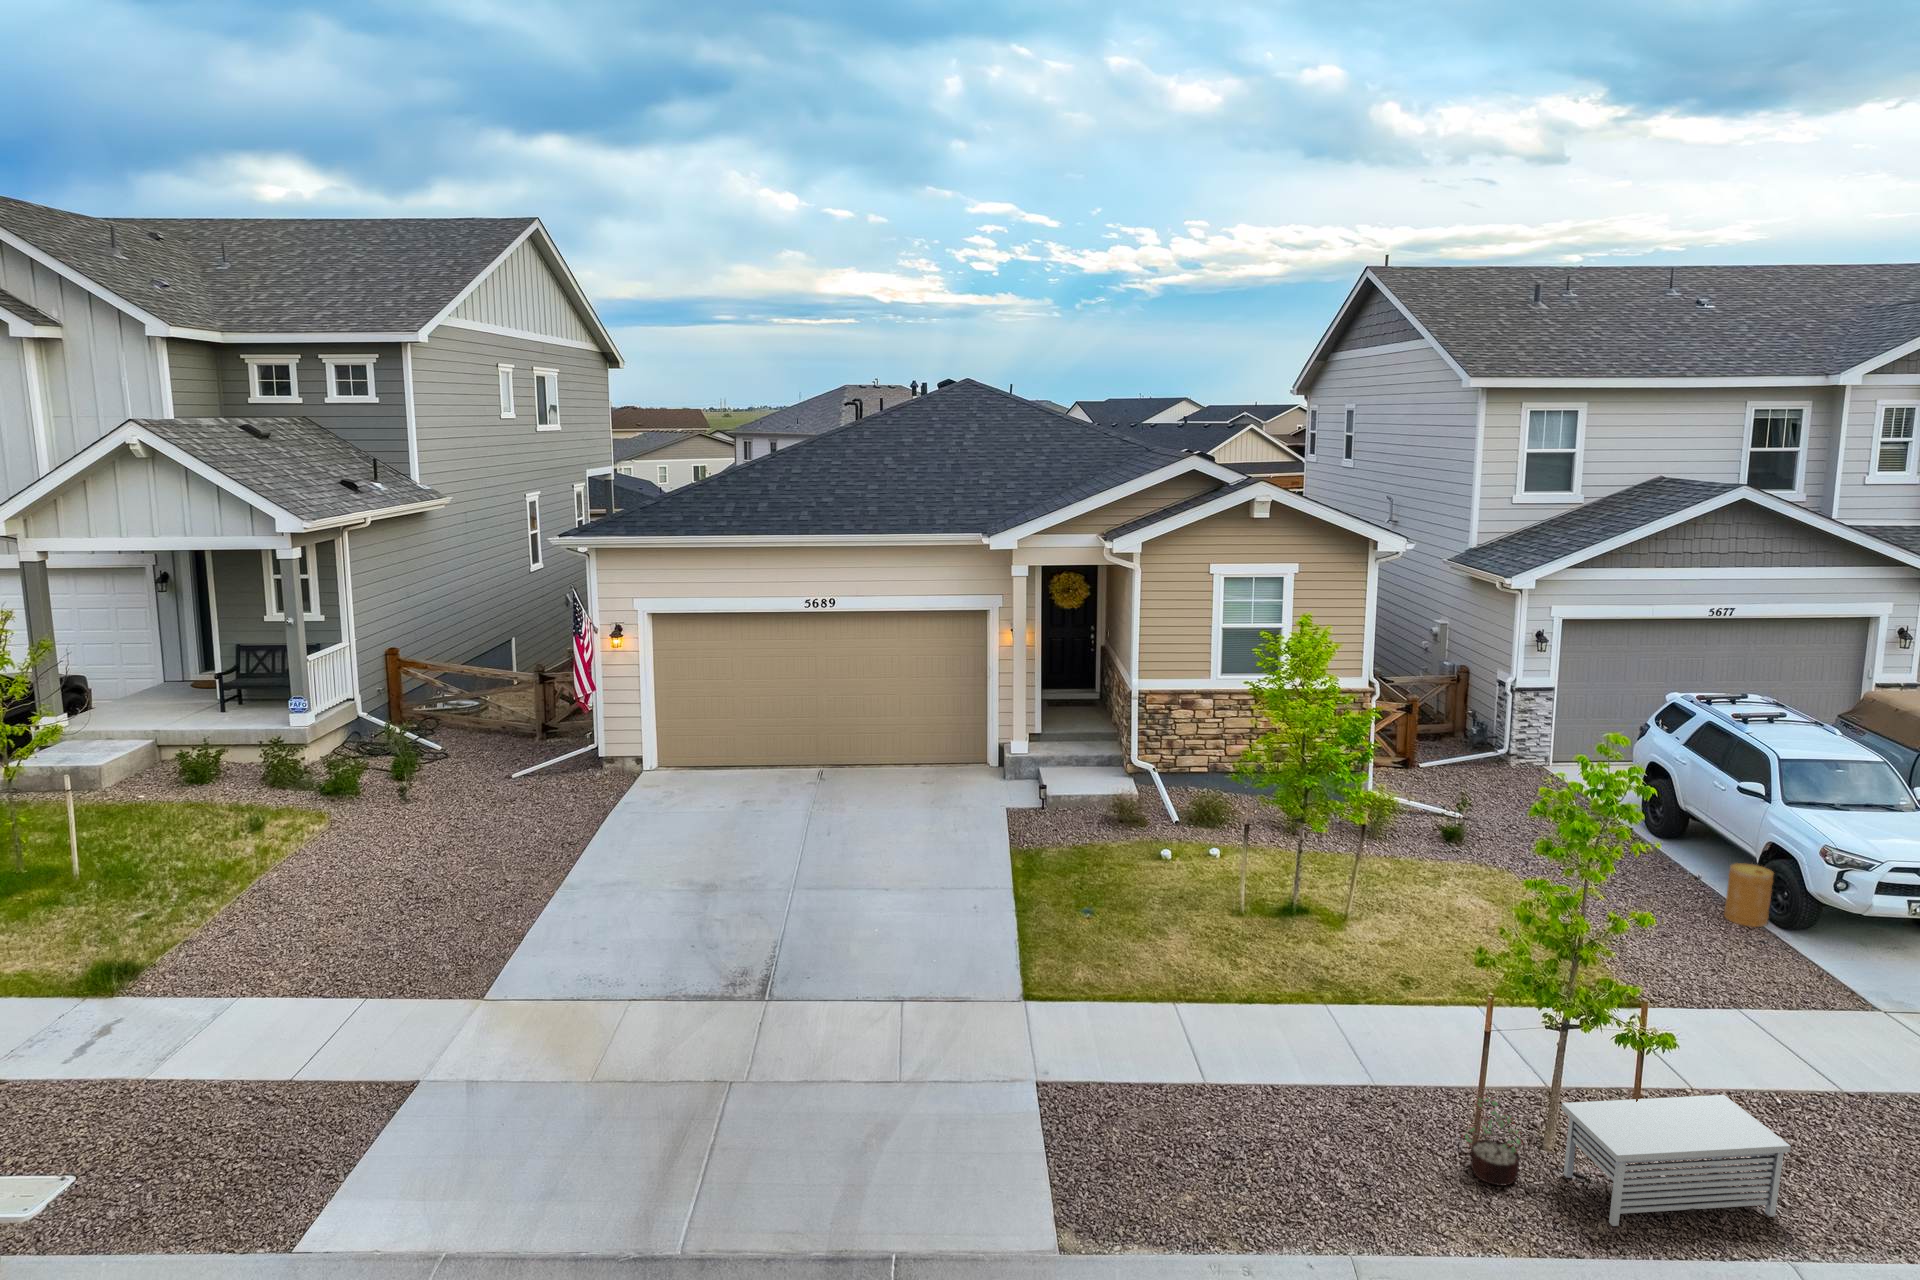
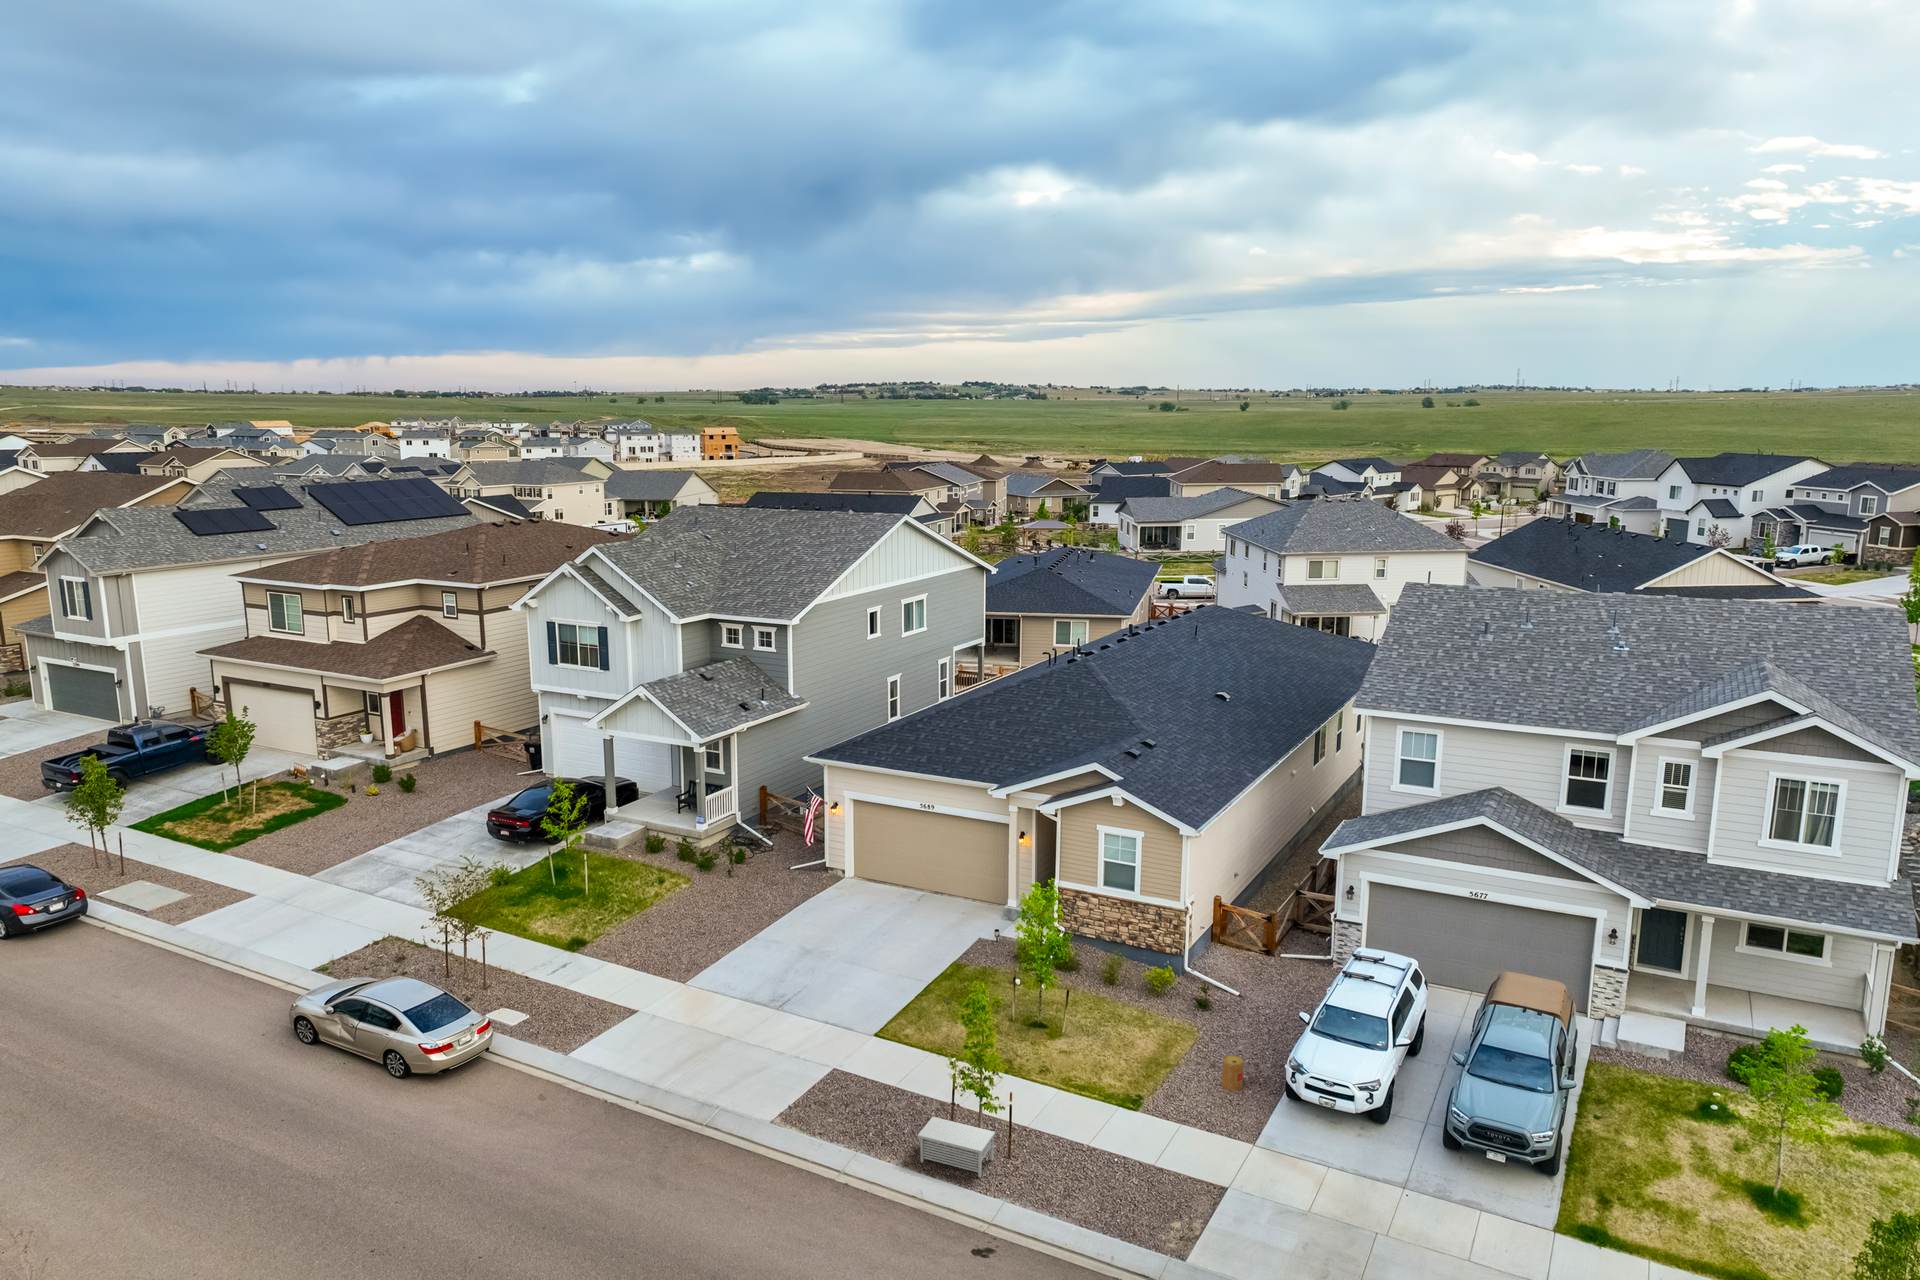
decorative plant: present [1464,1098,1523,1186] -> none [902,1106,920,1141]

